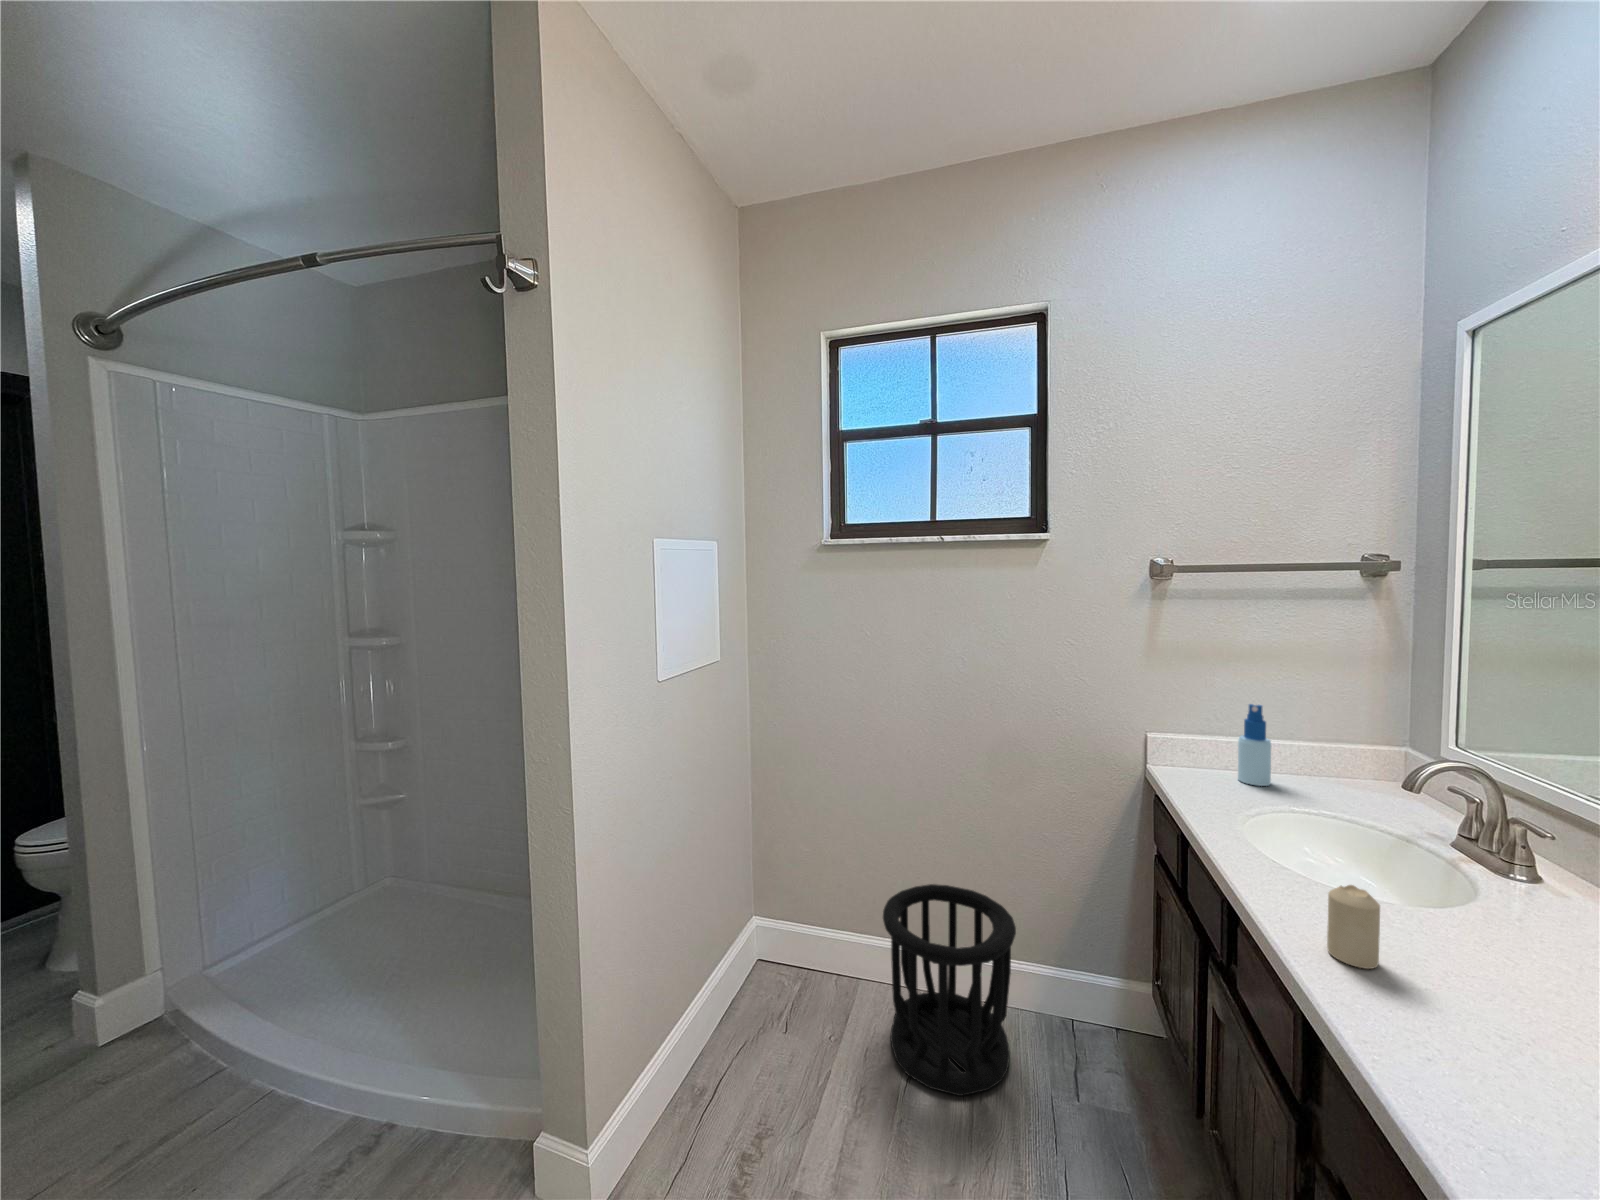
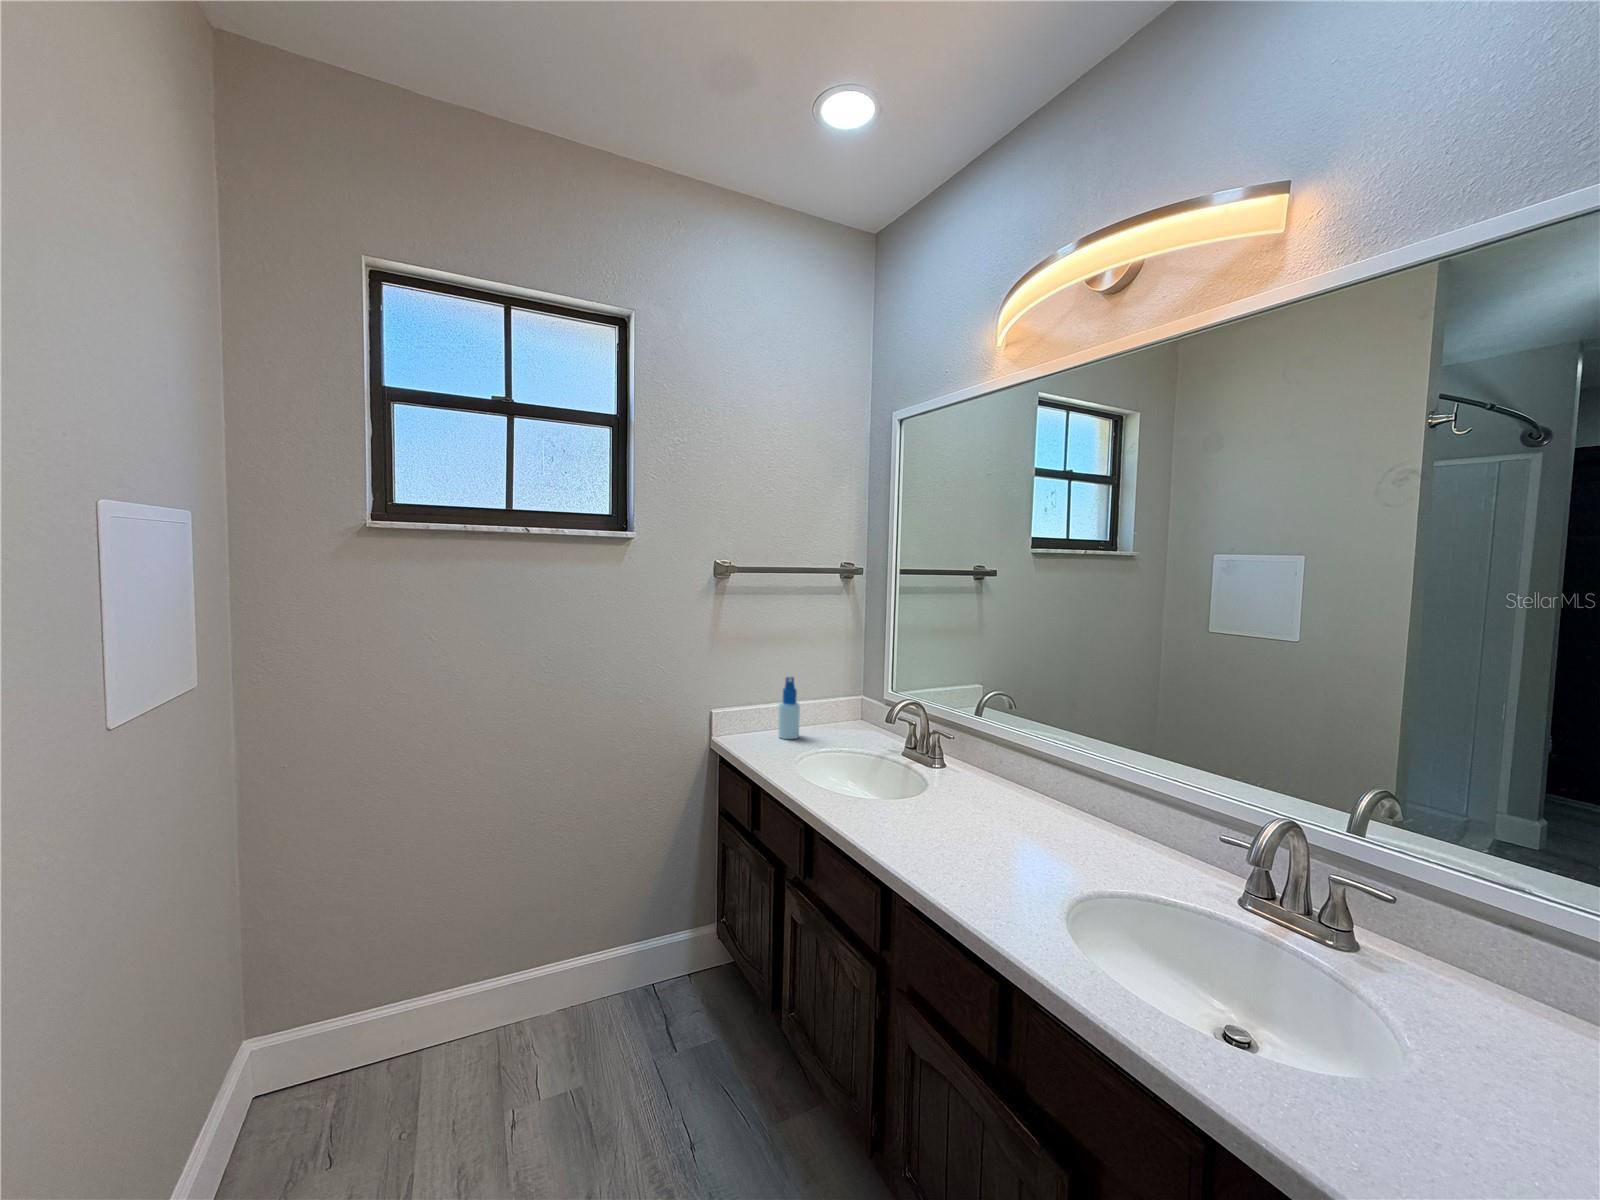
wastebasket: present [883,884,1016,1096] -> none [470,899,618,1122]
candle: present [1327,885,1380,969] -> none [878,791,905,844]

